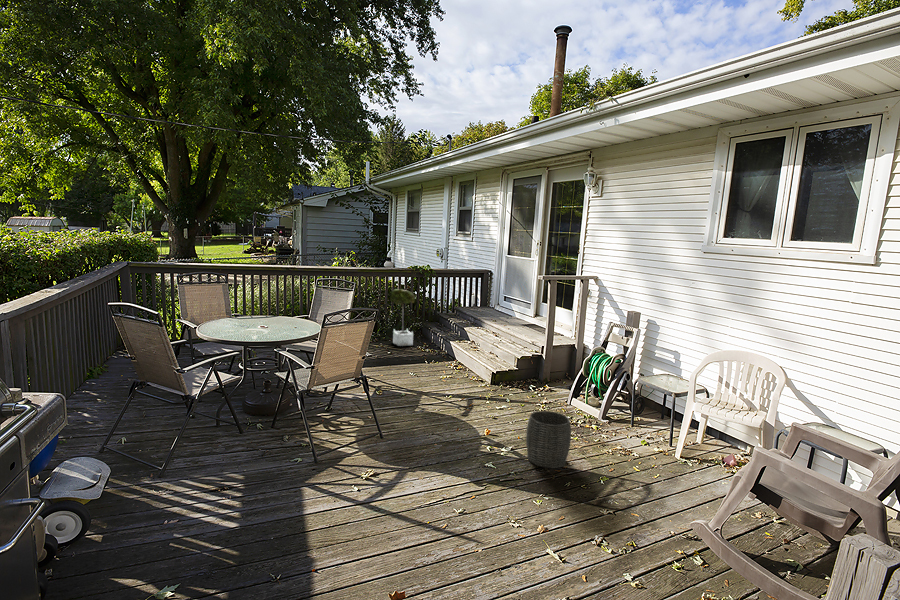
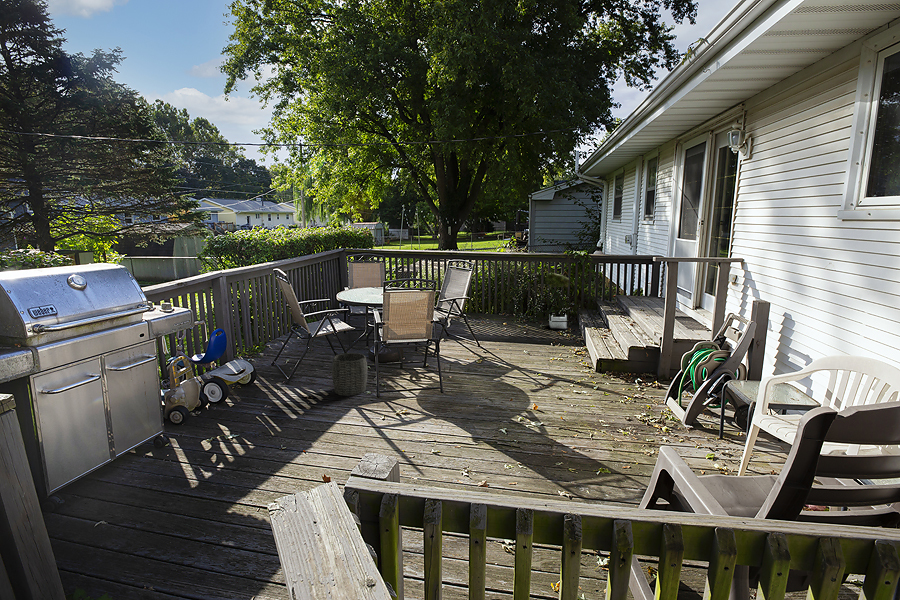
woven basket: present [526,411,571,468] -> present [332,353,367,396]

